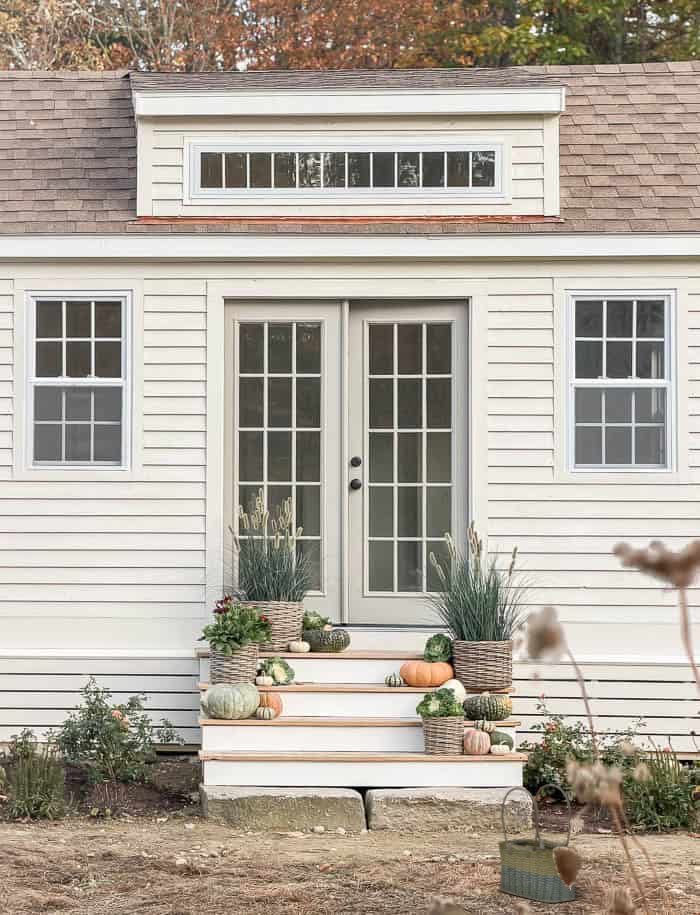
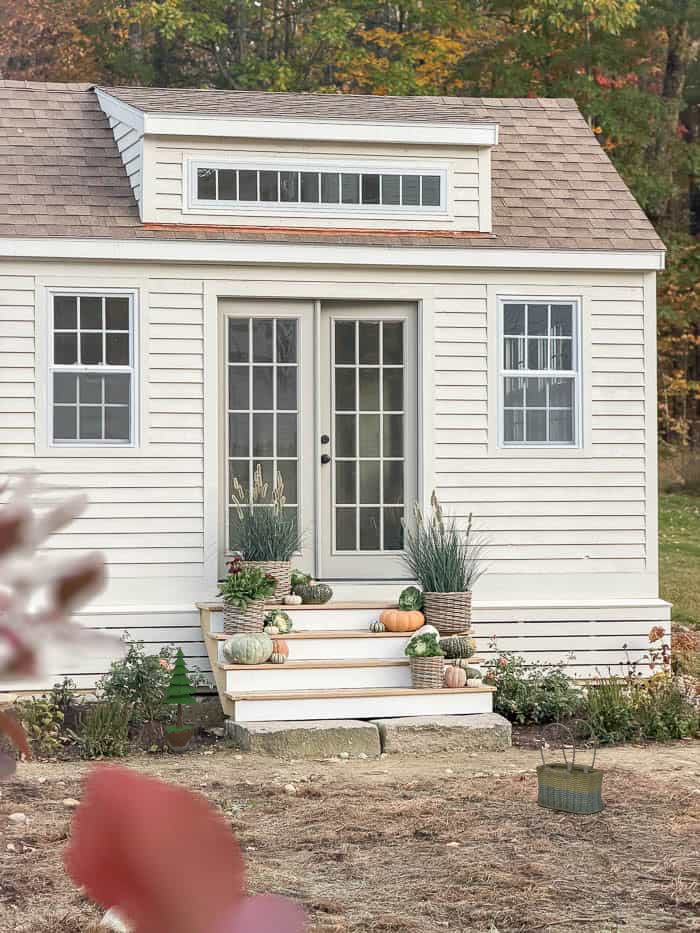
potted tree: none [102,691,148,820] -> present [160,647,198,754]

